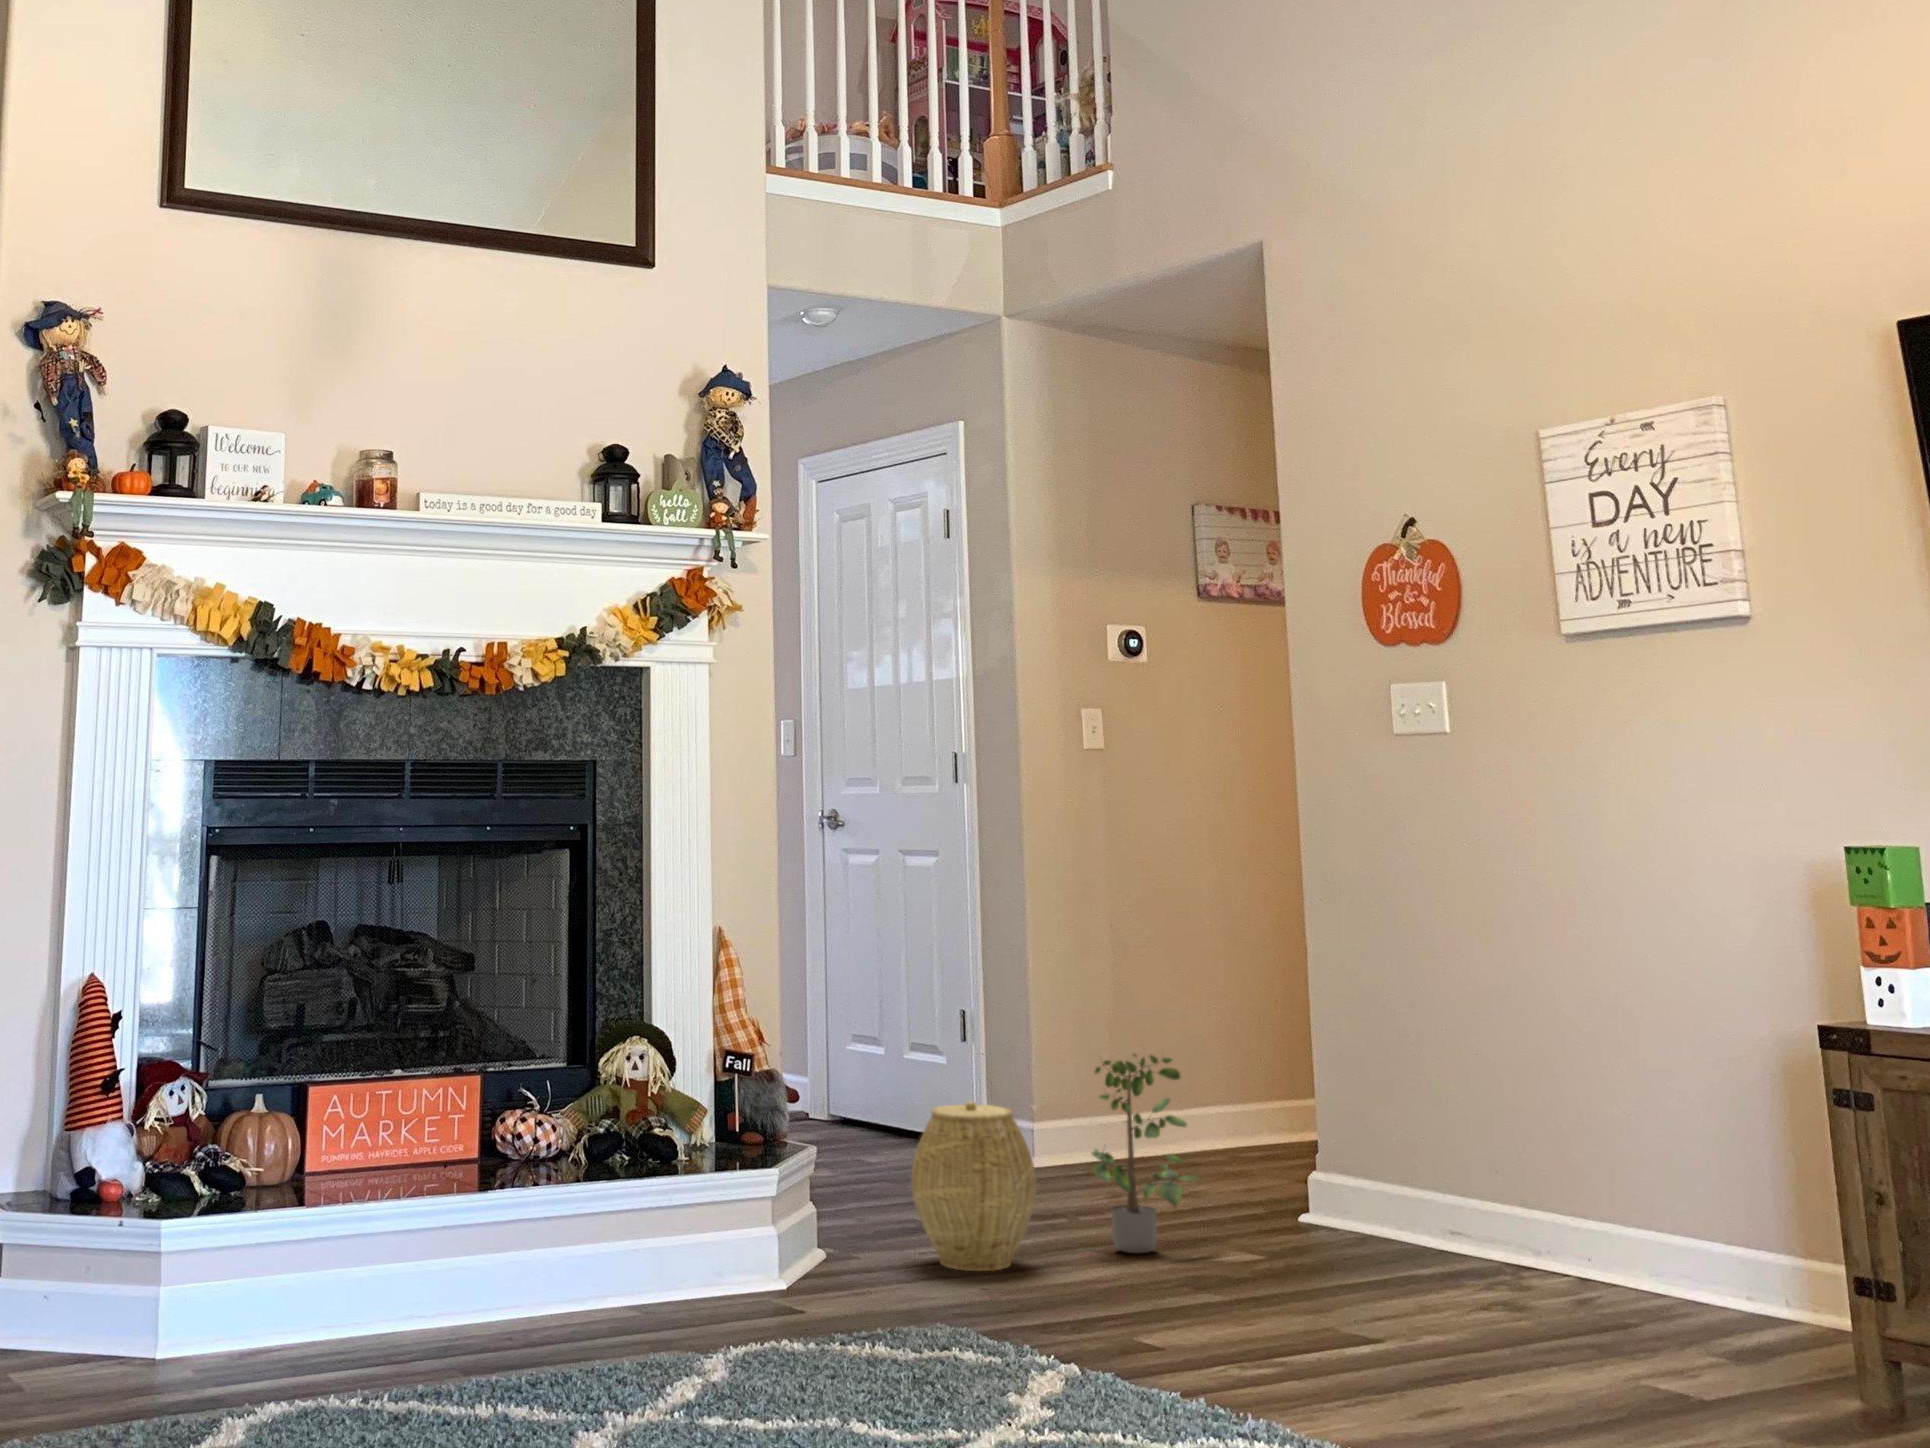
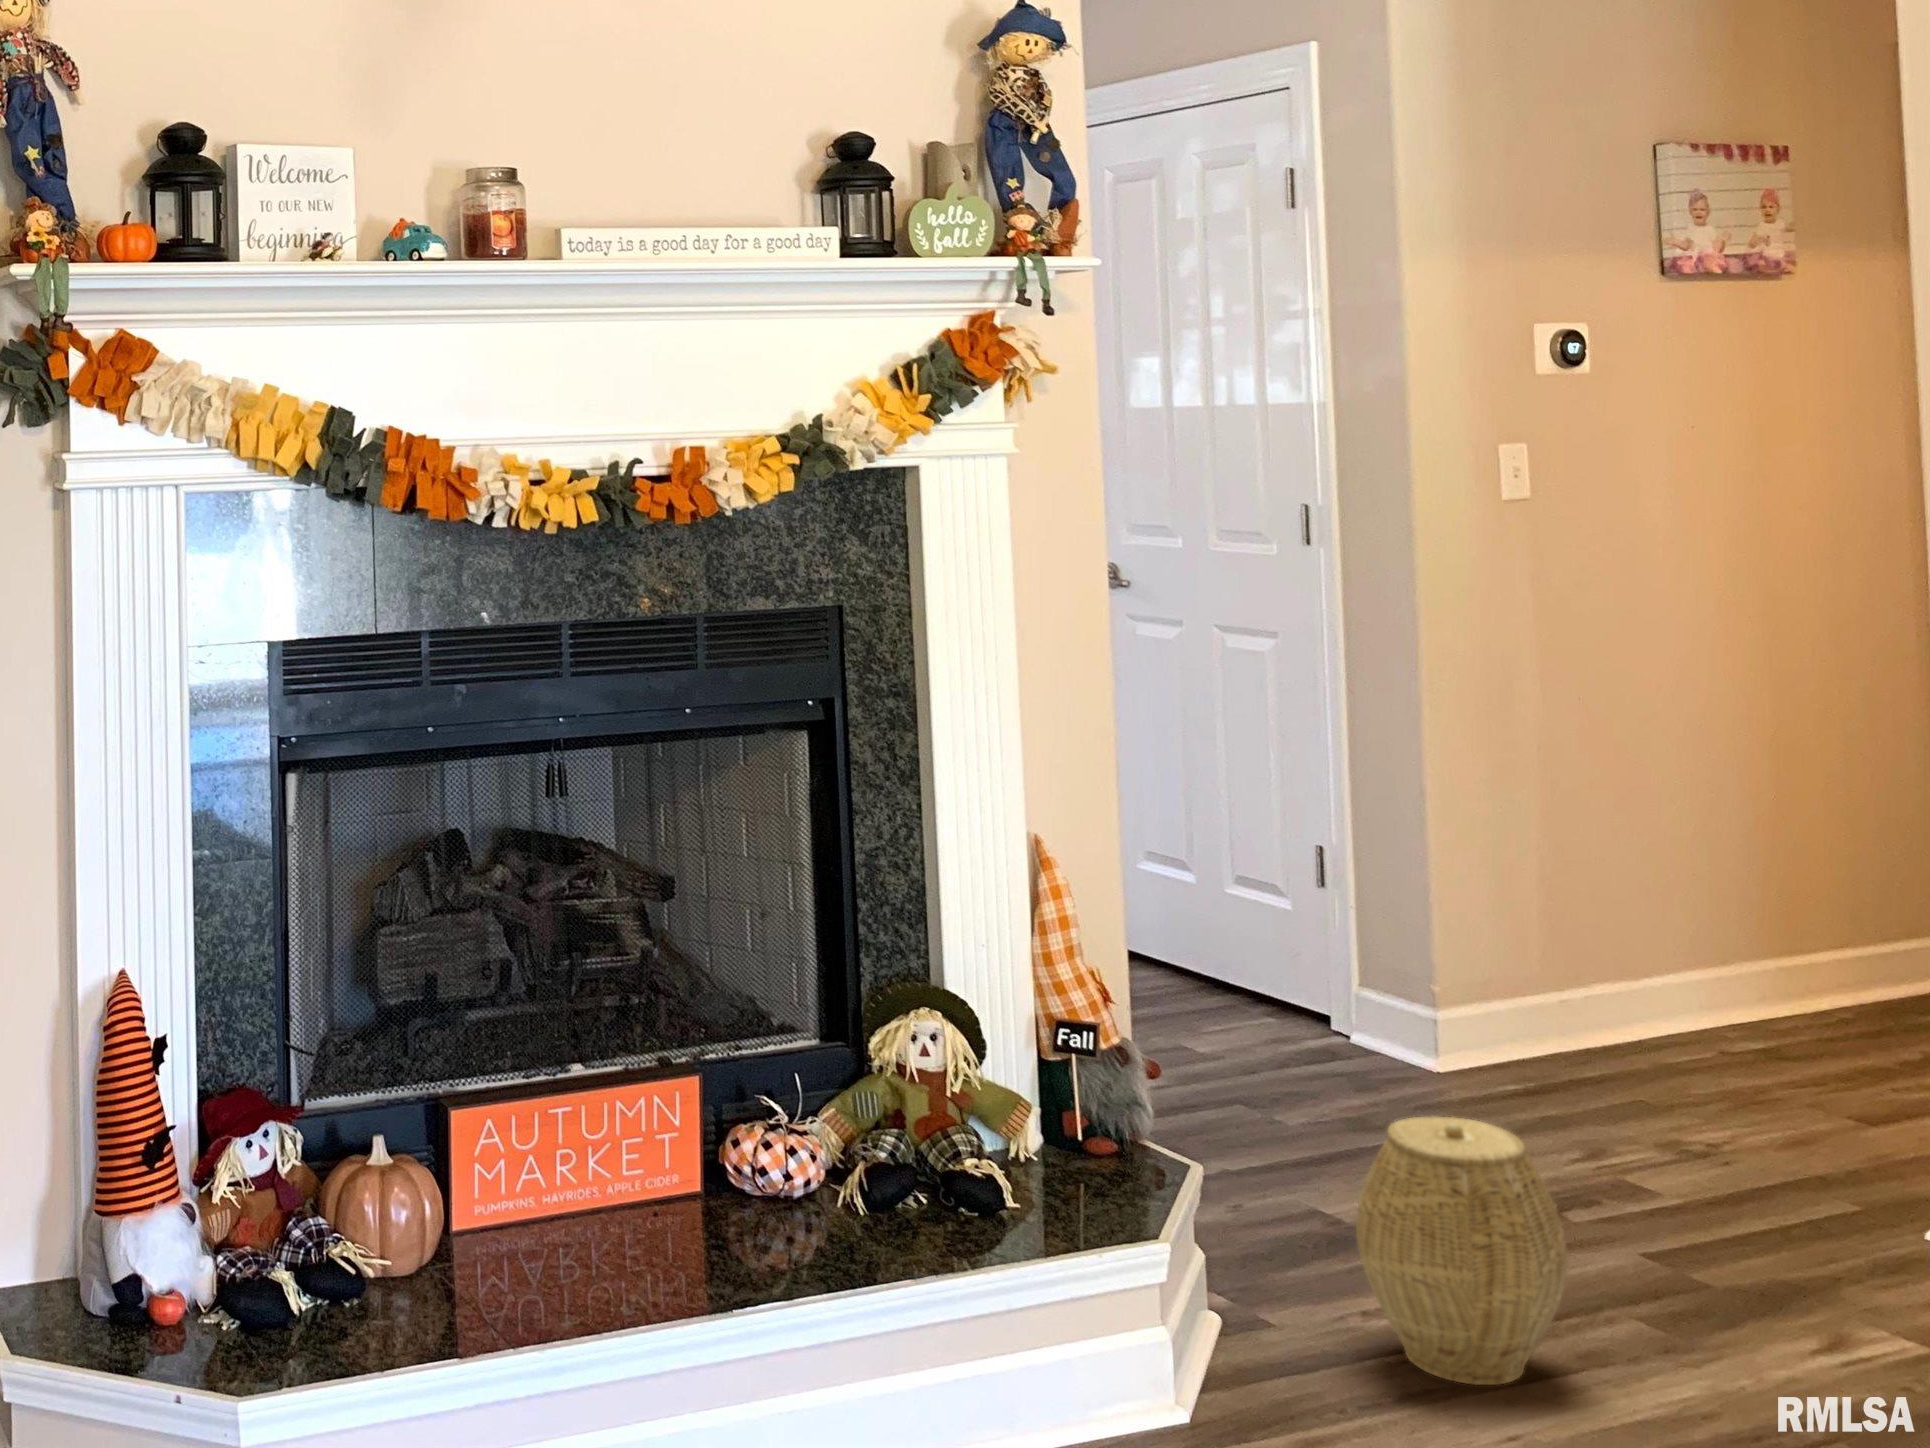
potted plant: present [1092,1054,1199,1253] -> none [1631,1039,1839,1343]

